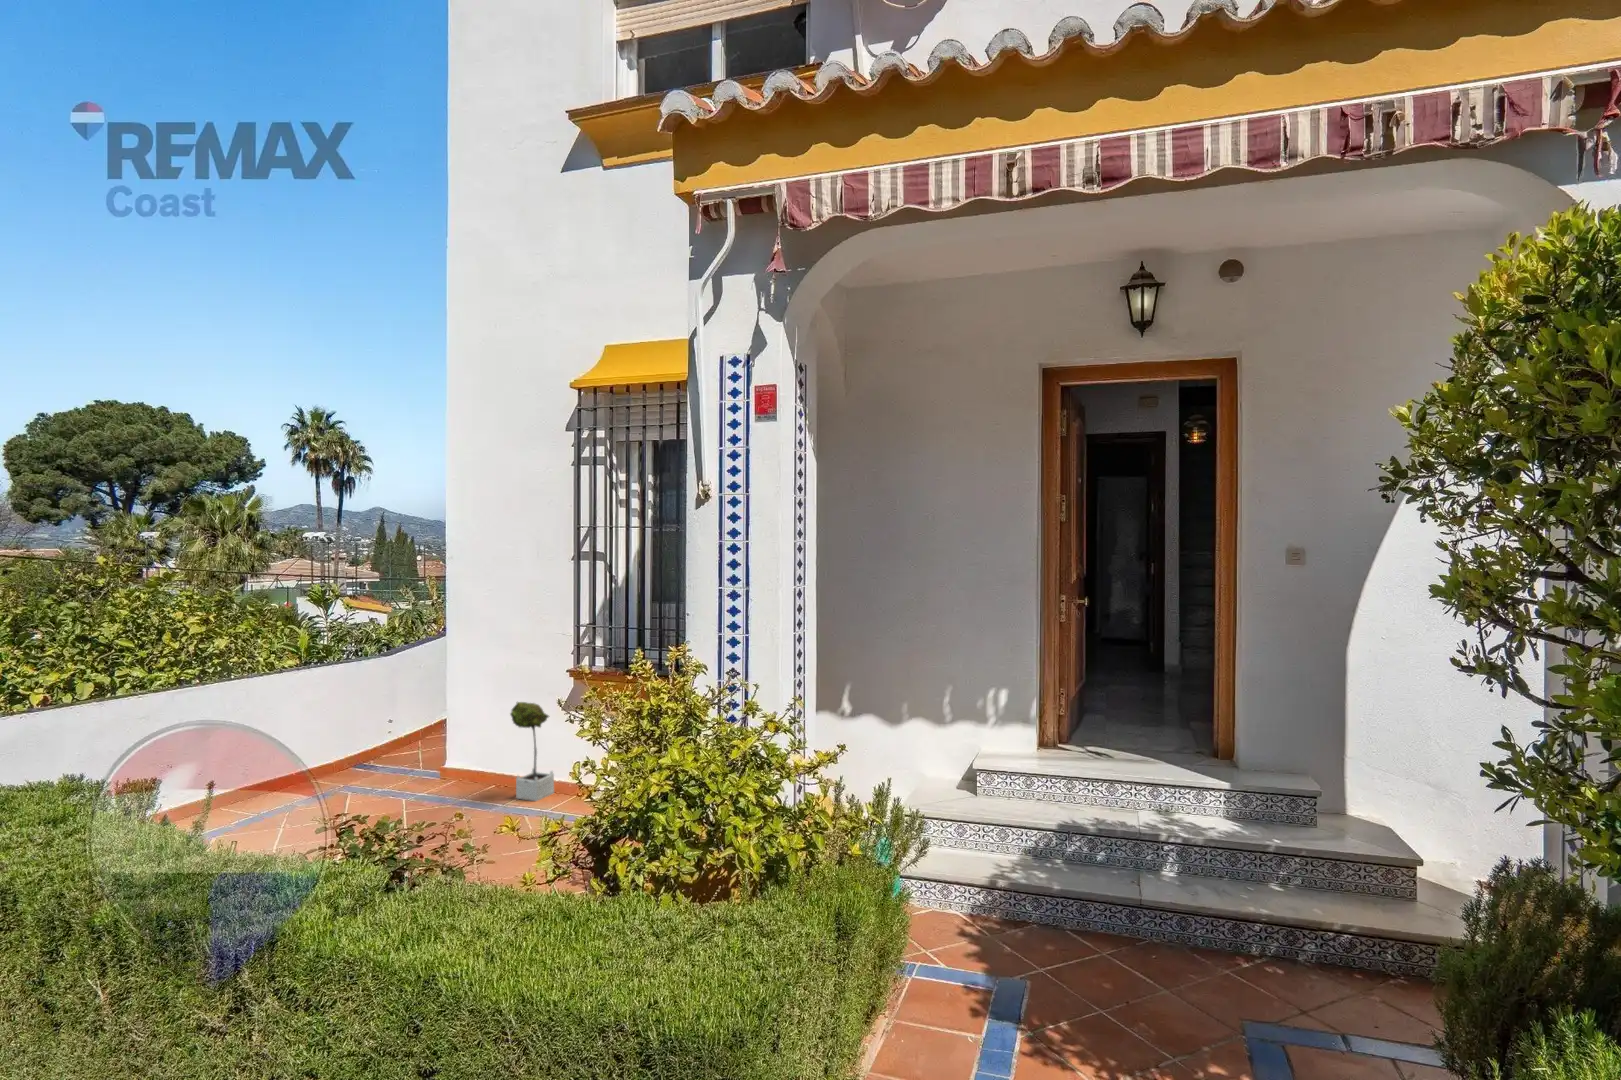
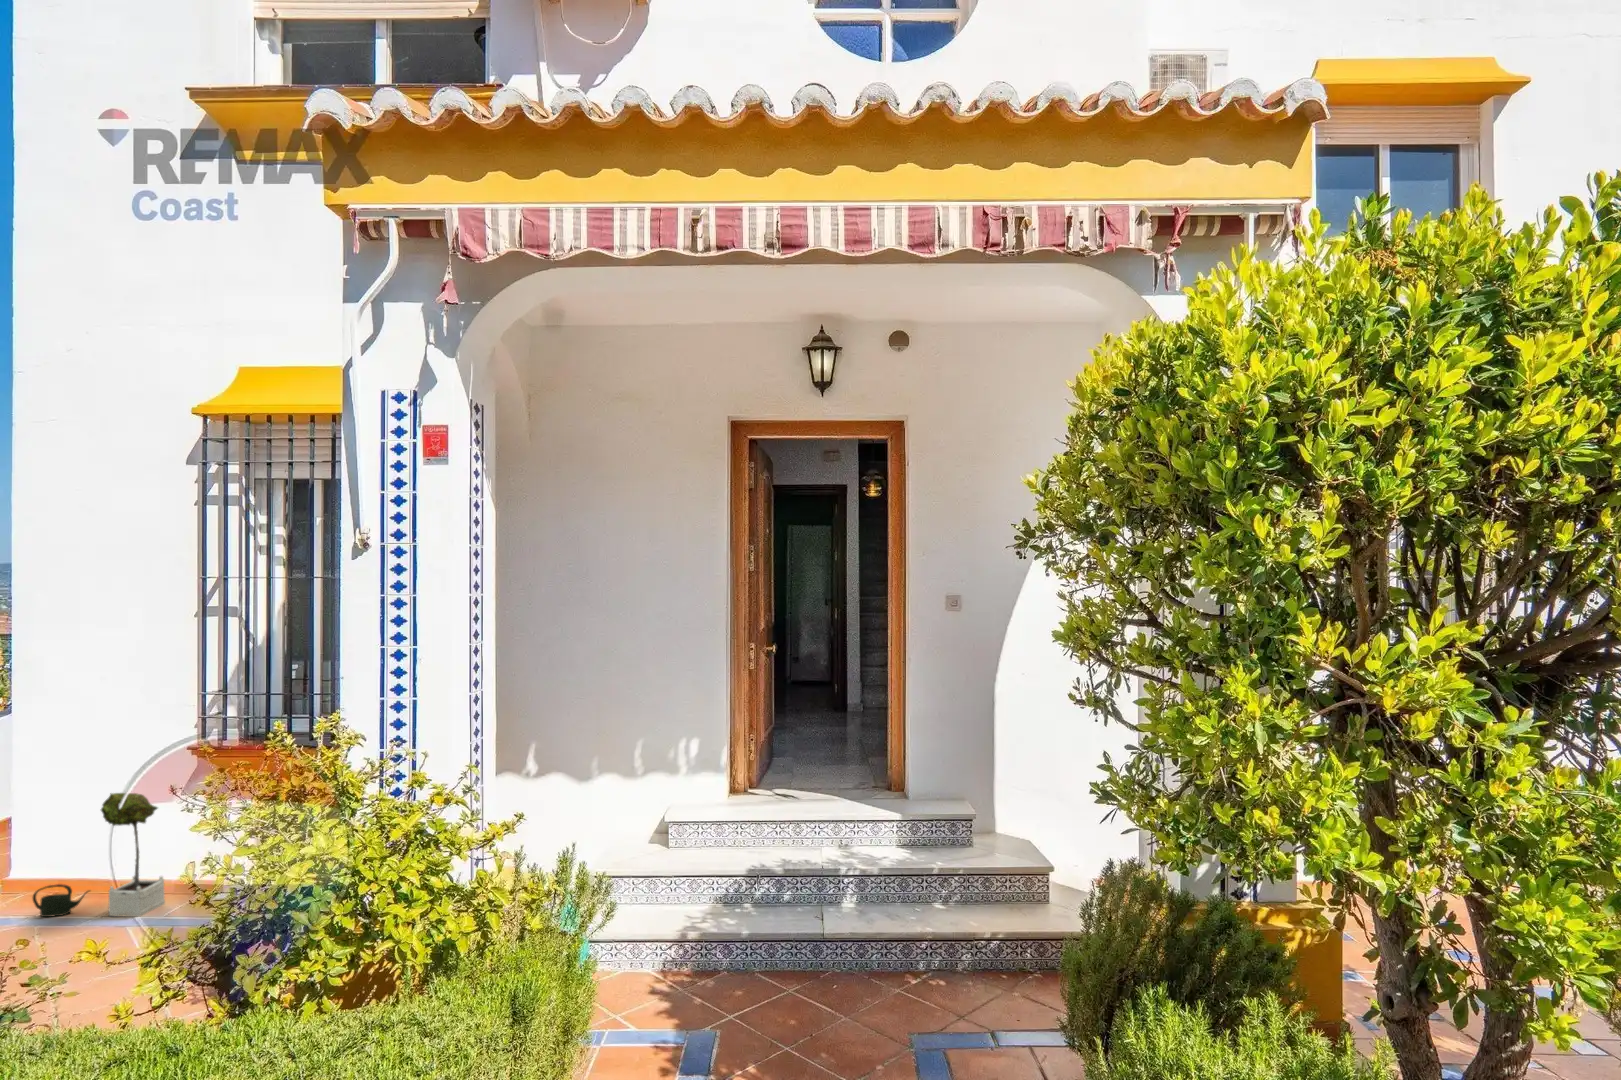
watering can: none [466,770,504,794] -> present [33,884,89,917]

